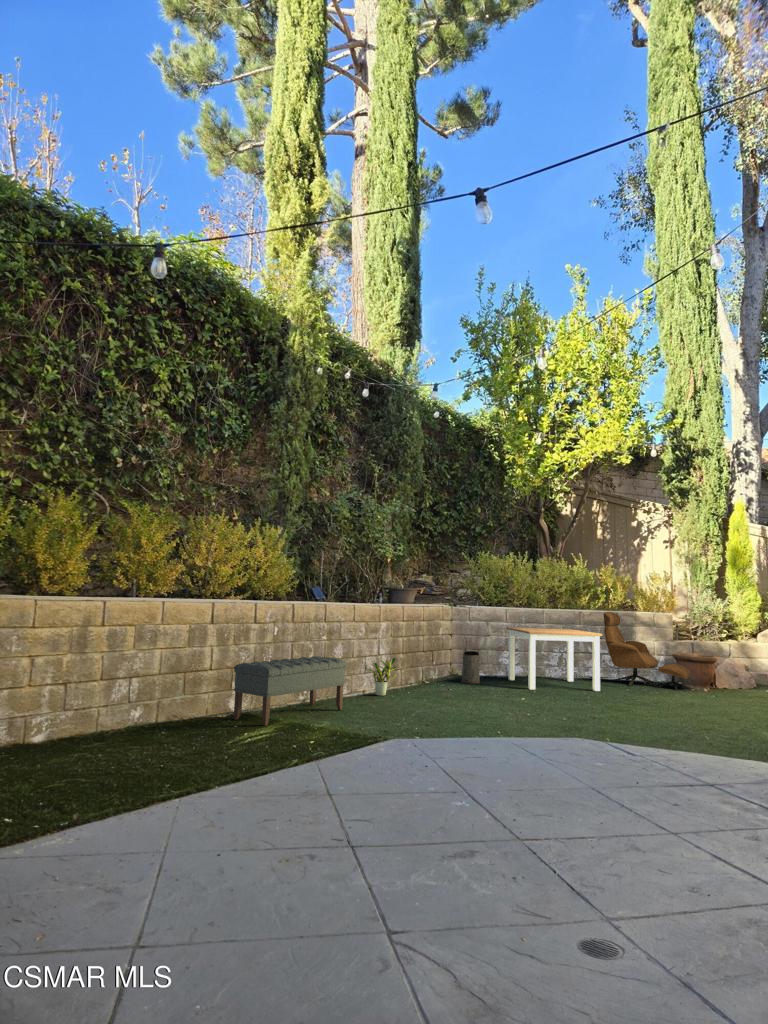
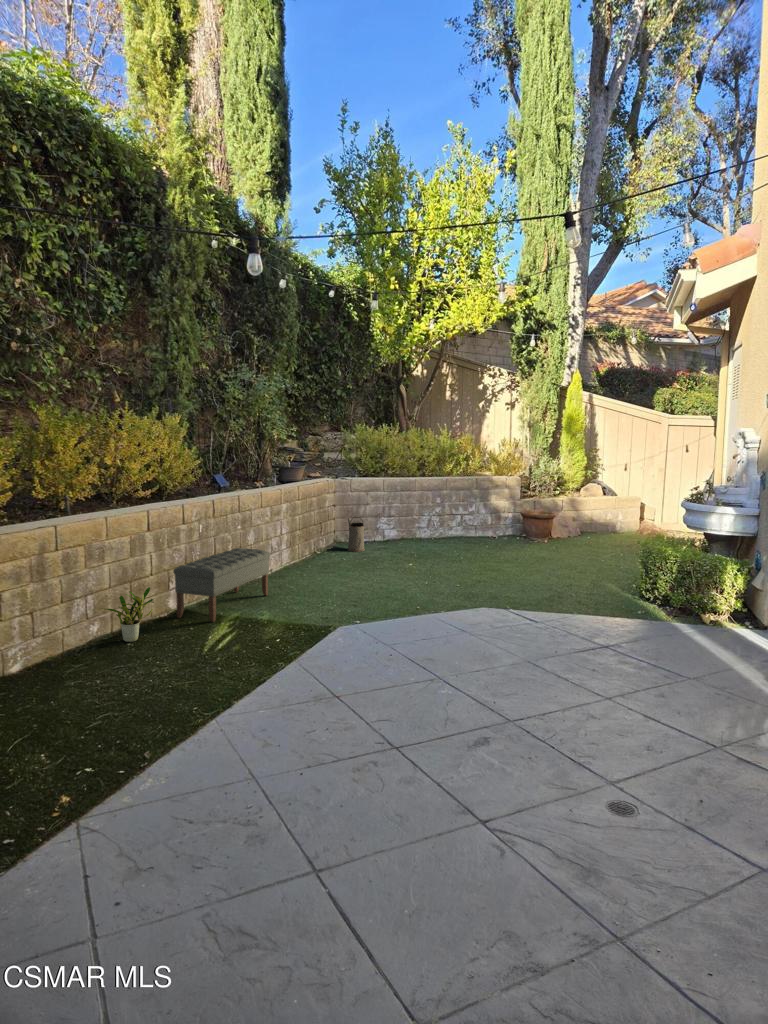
lounge chair: present [604,612,691,690] -> none [467,479,534,545]
dining table: present [507,627,602,691] -> none [384,496,471,555]
potted plant: present [364,658,397,696] -> present [102,587,154,642]

